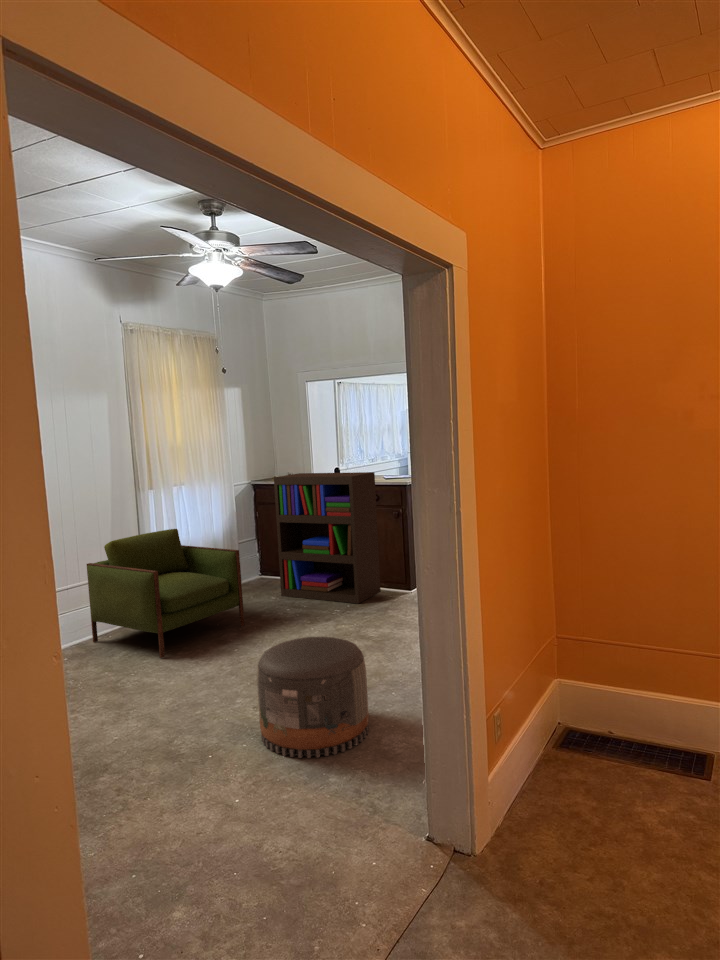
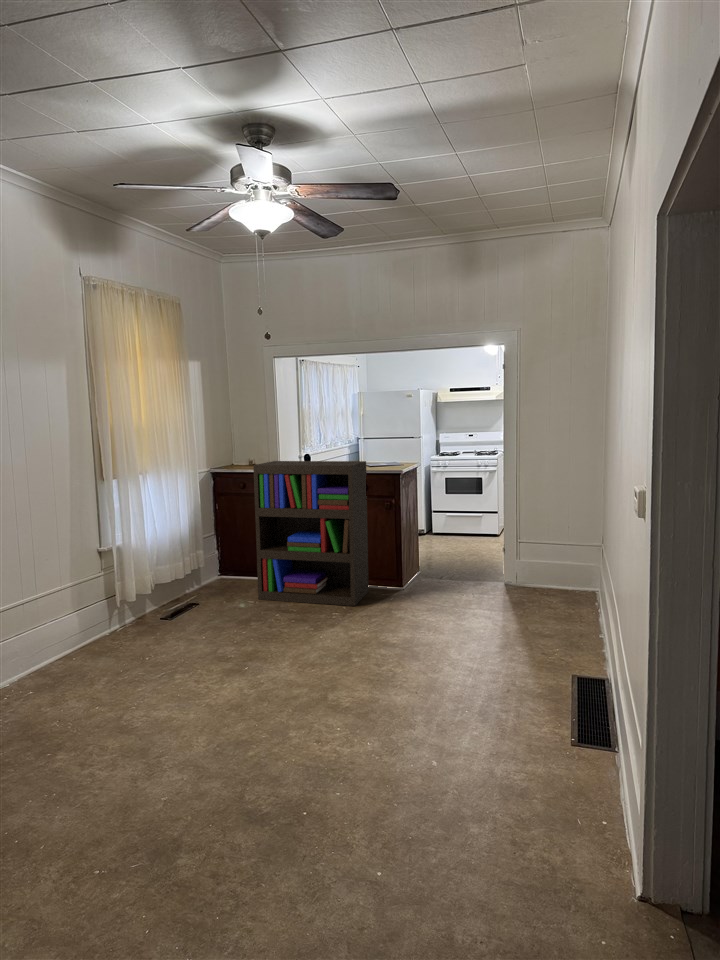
armchair: present [87,529,245,658] -> none [48,525,239,687]
pouf: present [257,637,369,758] -> none [358,658,492,815]

